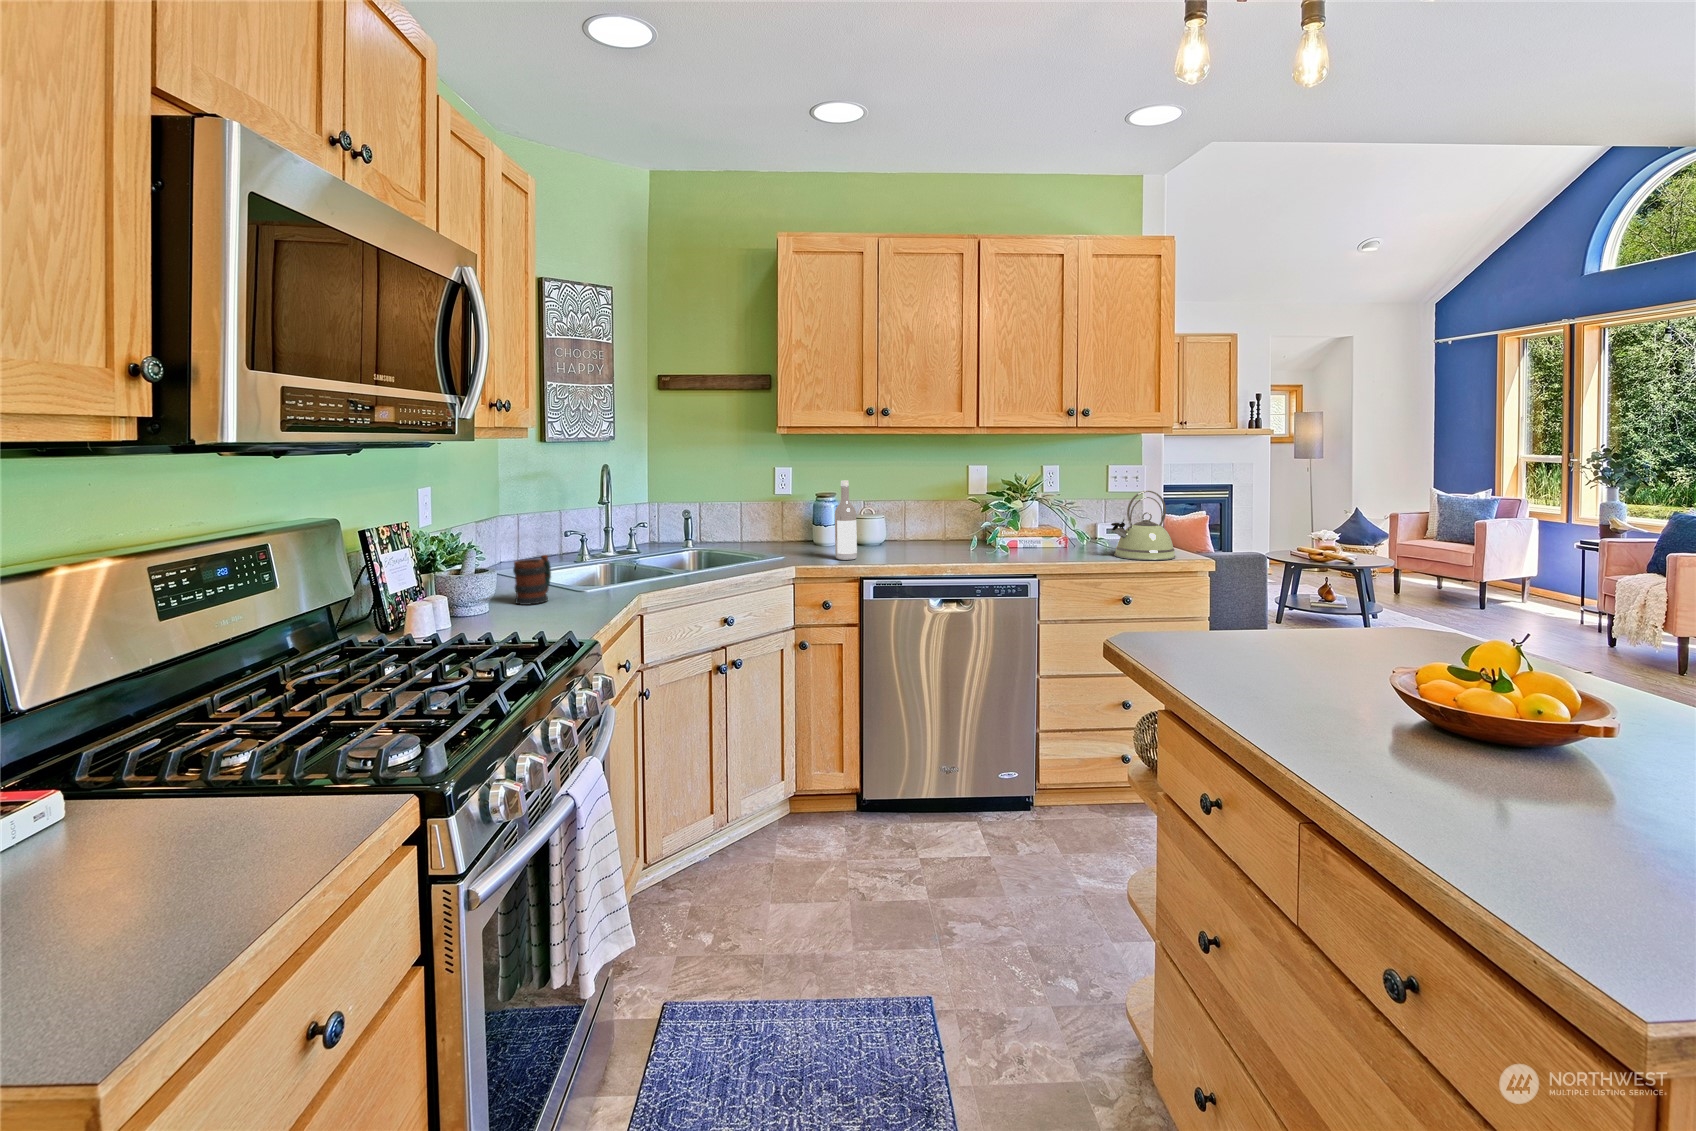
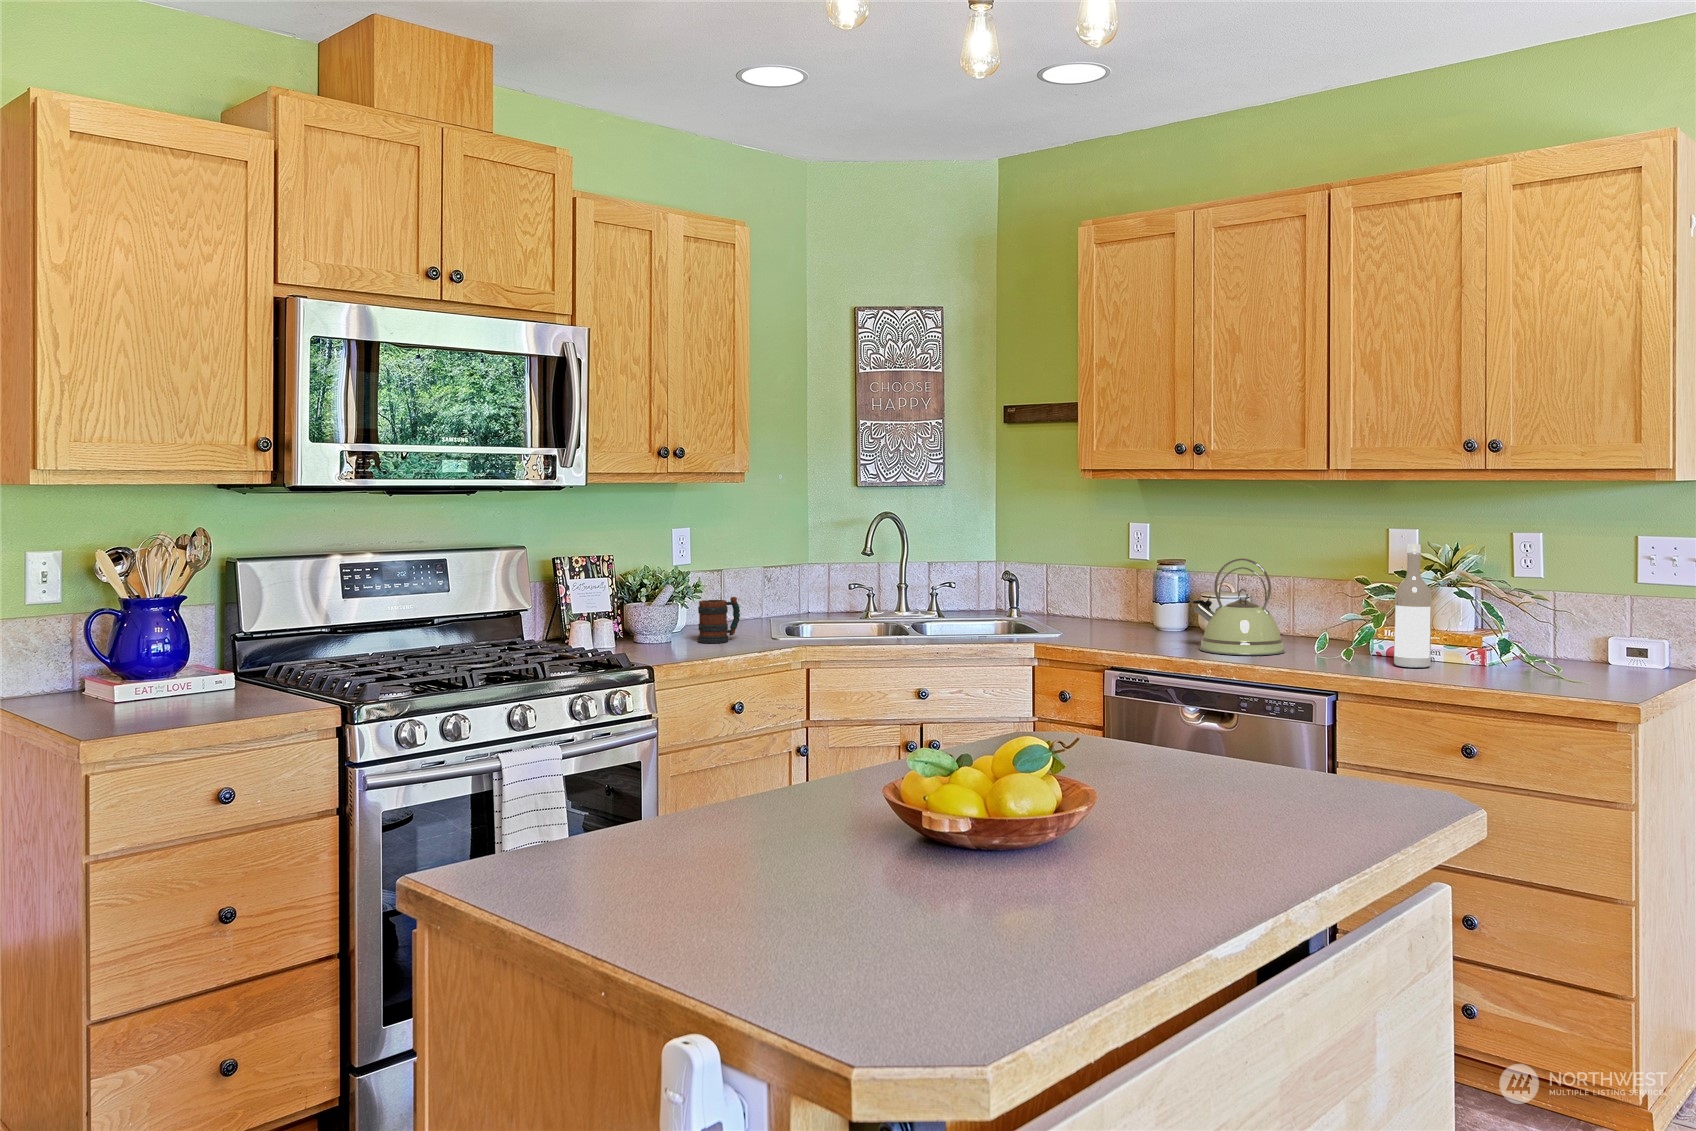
wine bottle: present [835,480,857,560] -> present [1394,544,1431,668]
kettle: present [1111,491,1176,560] -> present [1192,558,1285,655]

